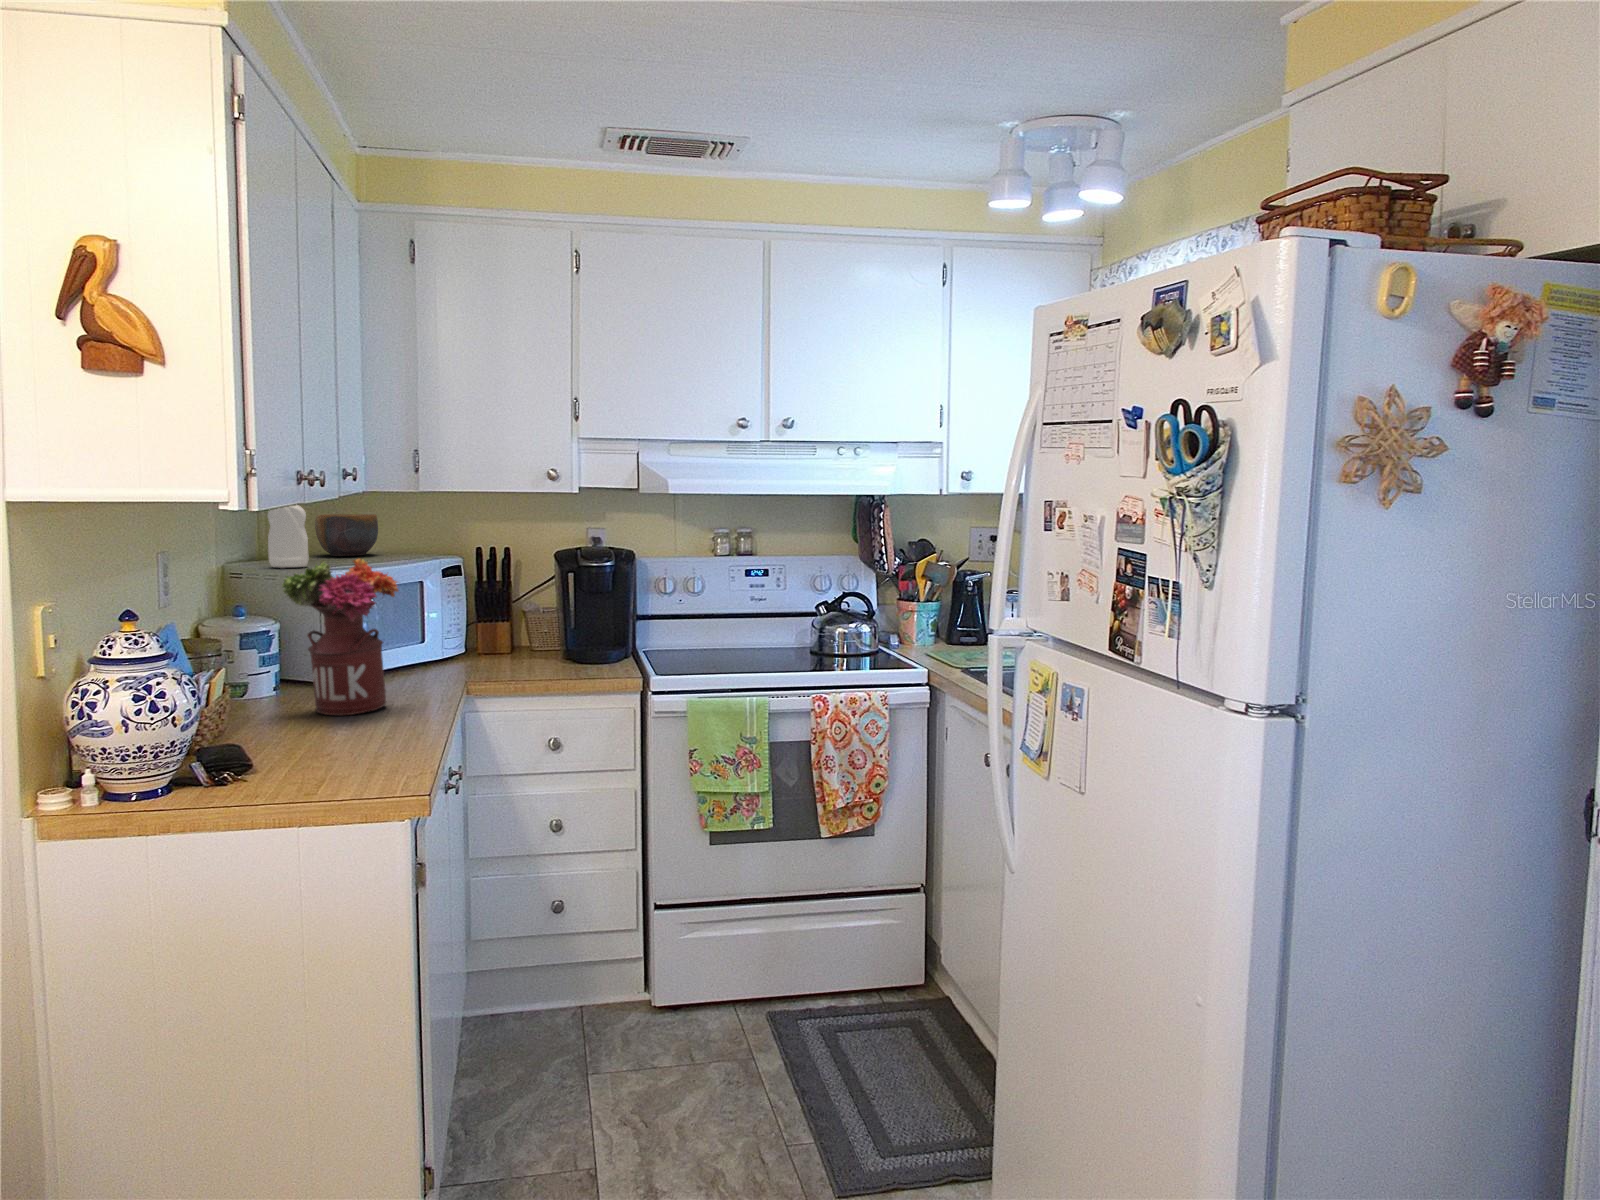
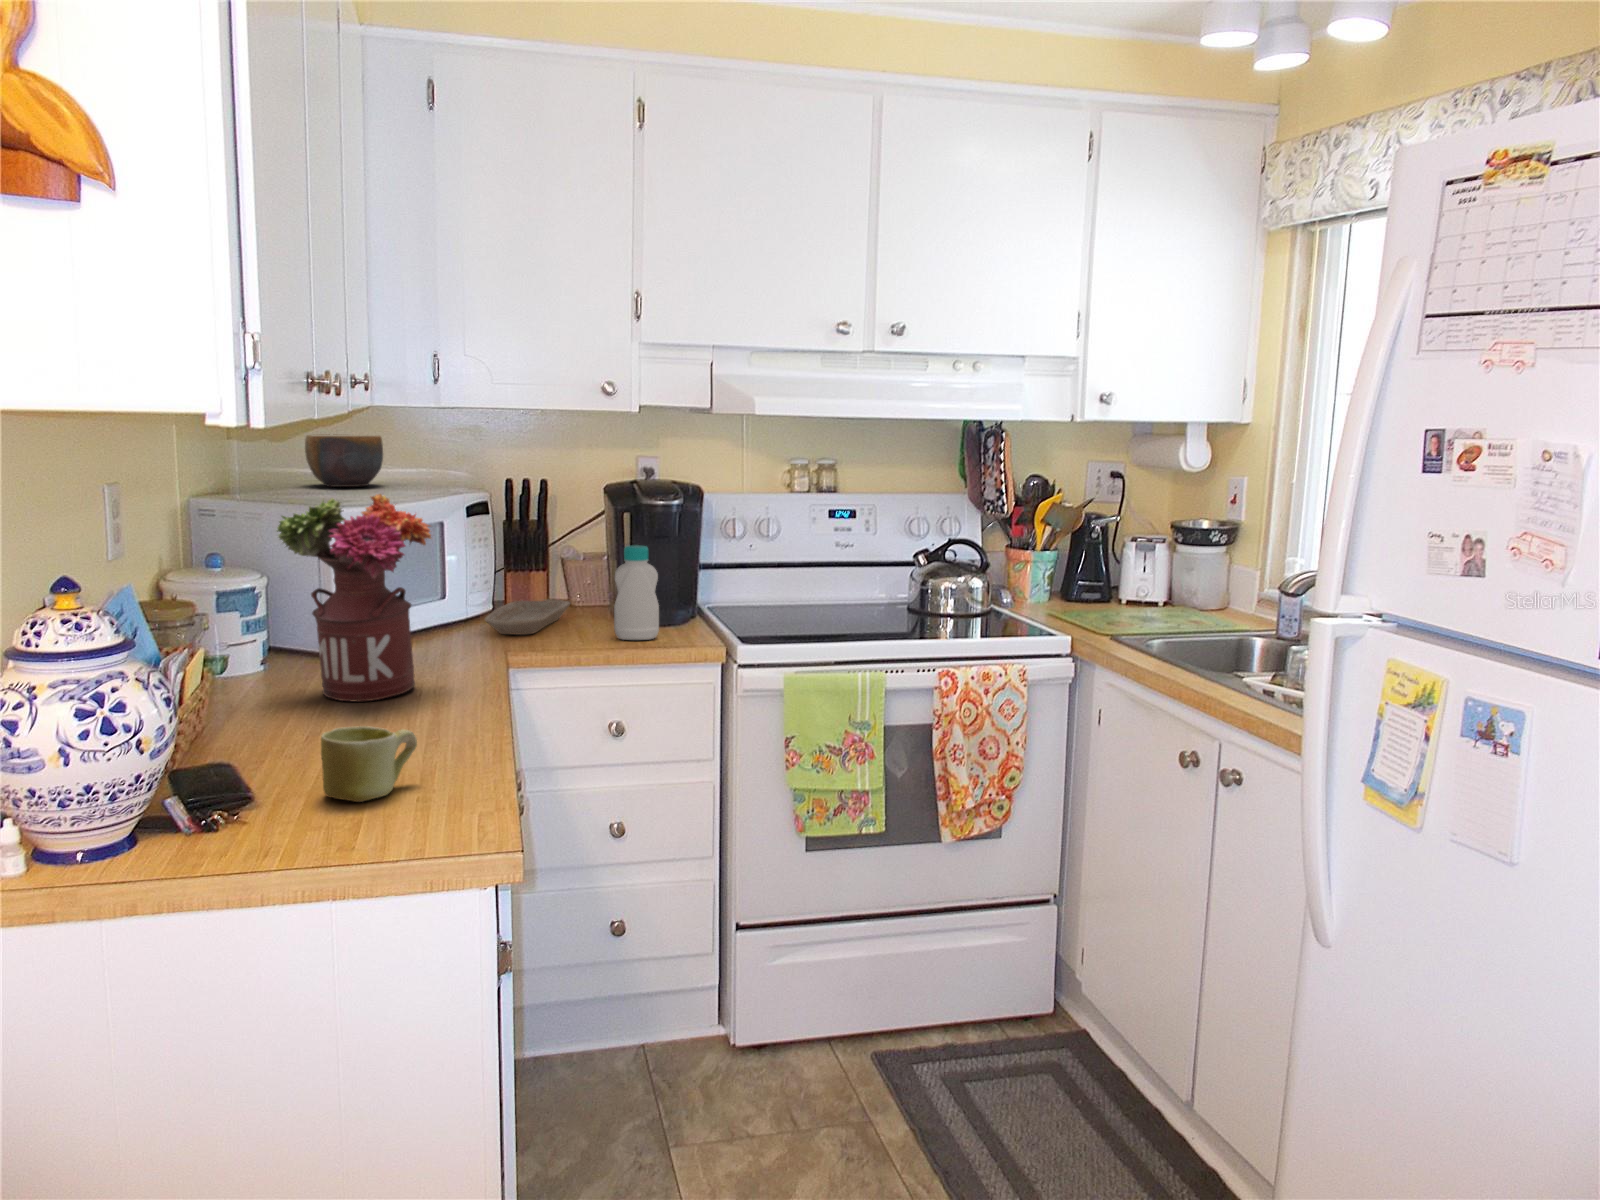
bottle: present [268,505,308,568] -> present [614,545,659,640]
tray: none [453,646,528,672] -> present [485,599,571,635]
mug: none [300,720,370,771] -> present [321,726,417,802]

